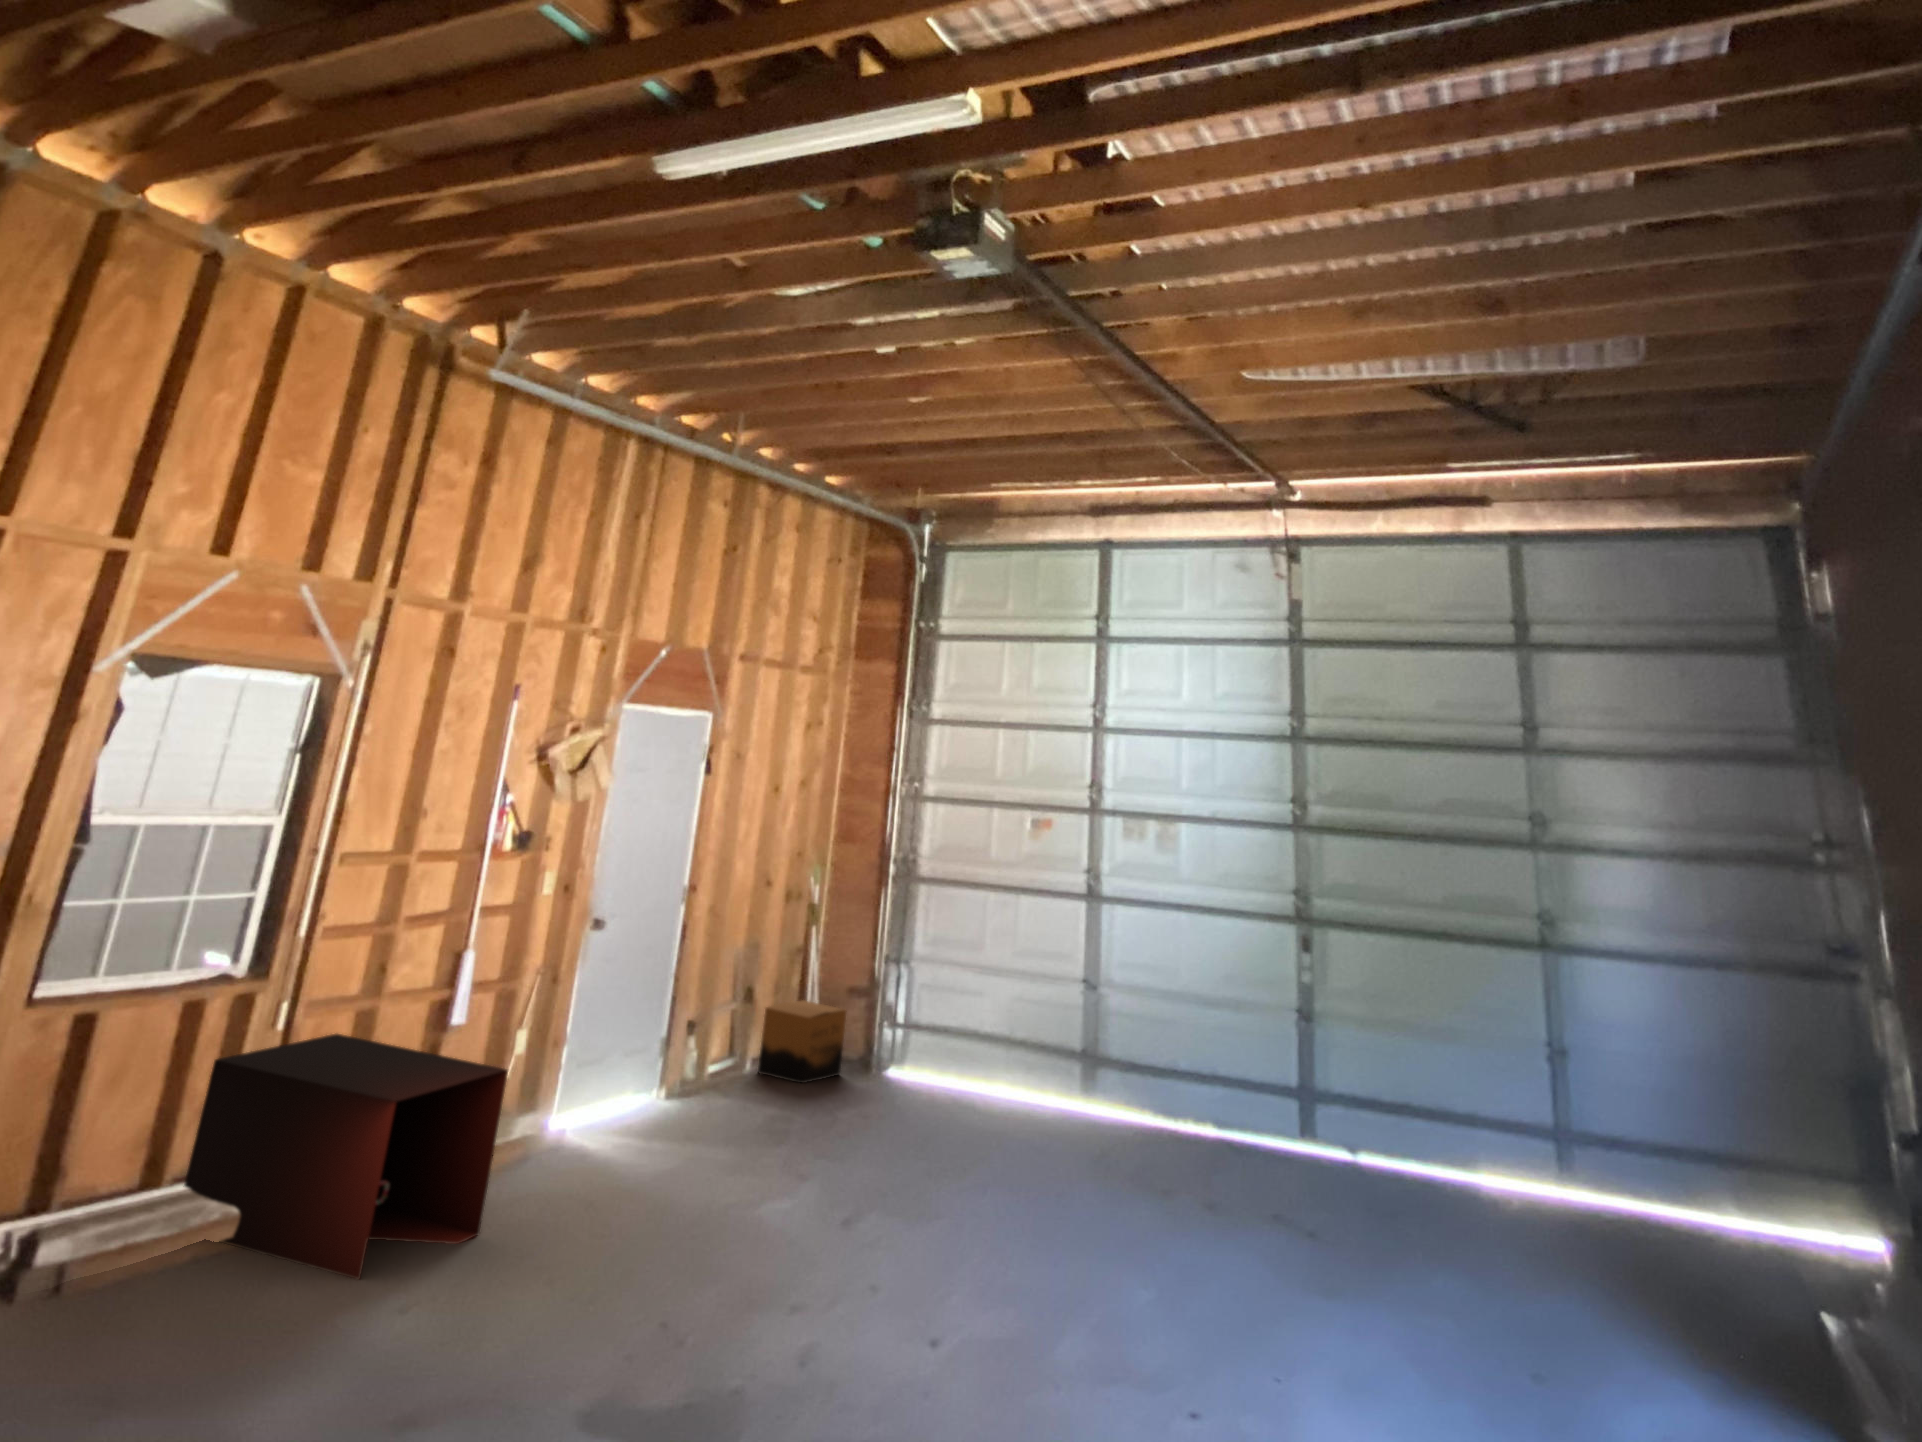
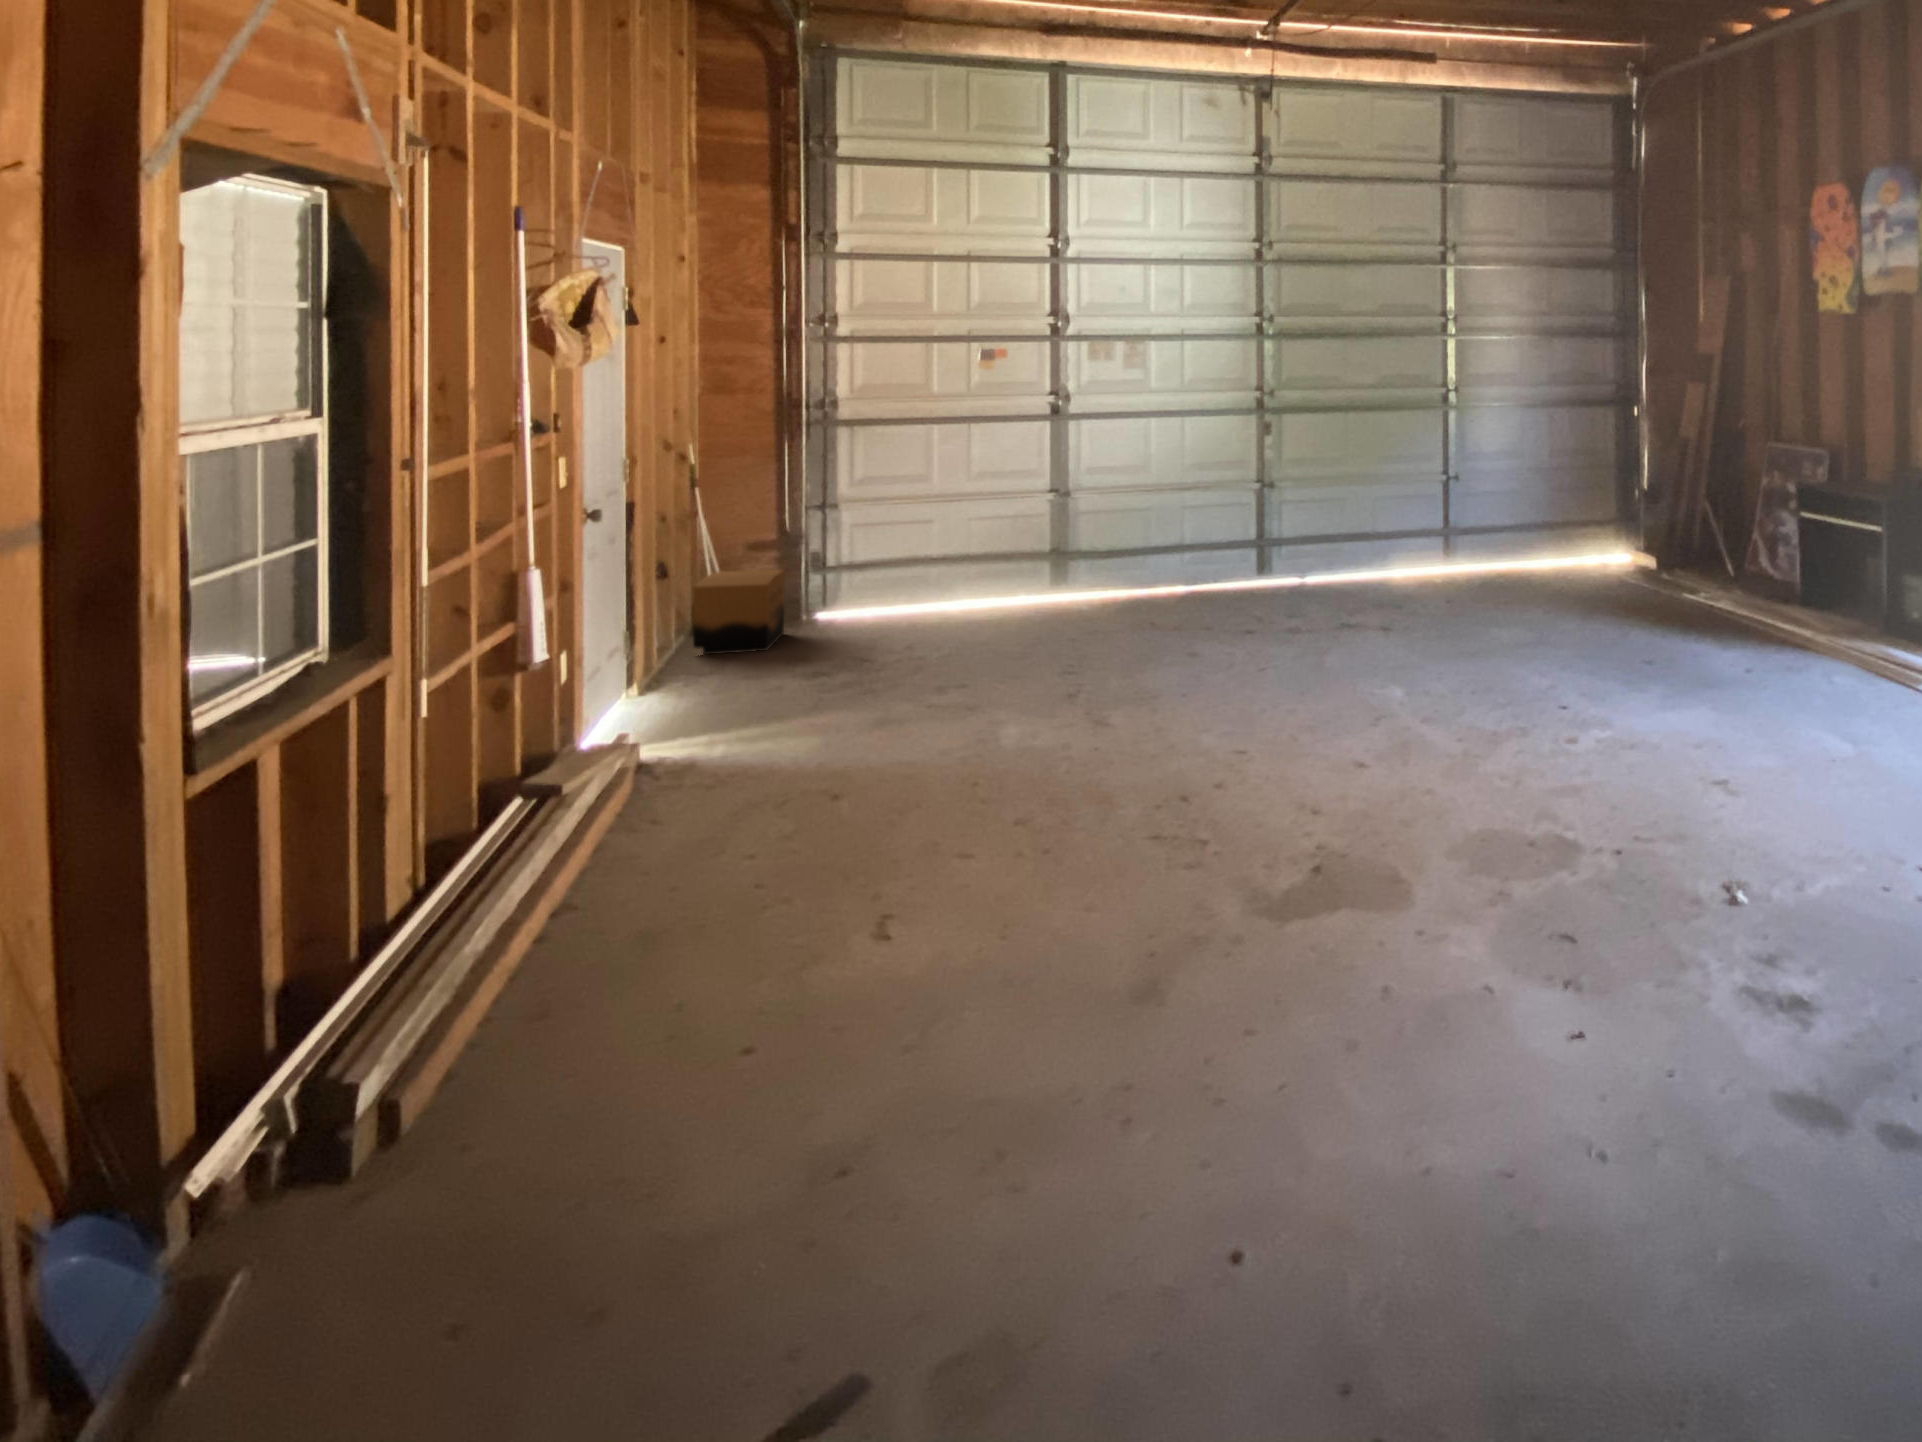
storage cabinet: present [184,1034,508,1279] -> none [428,689,857,1039]

